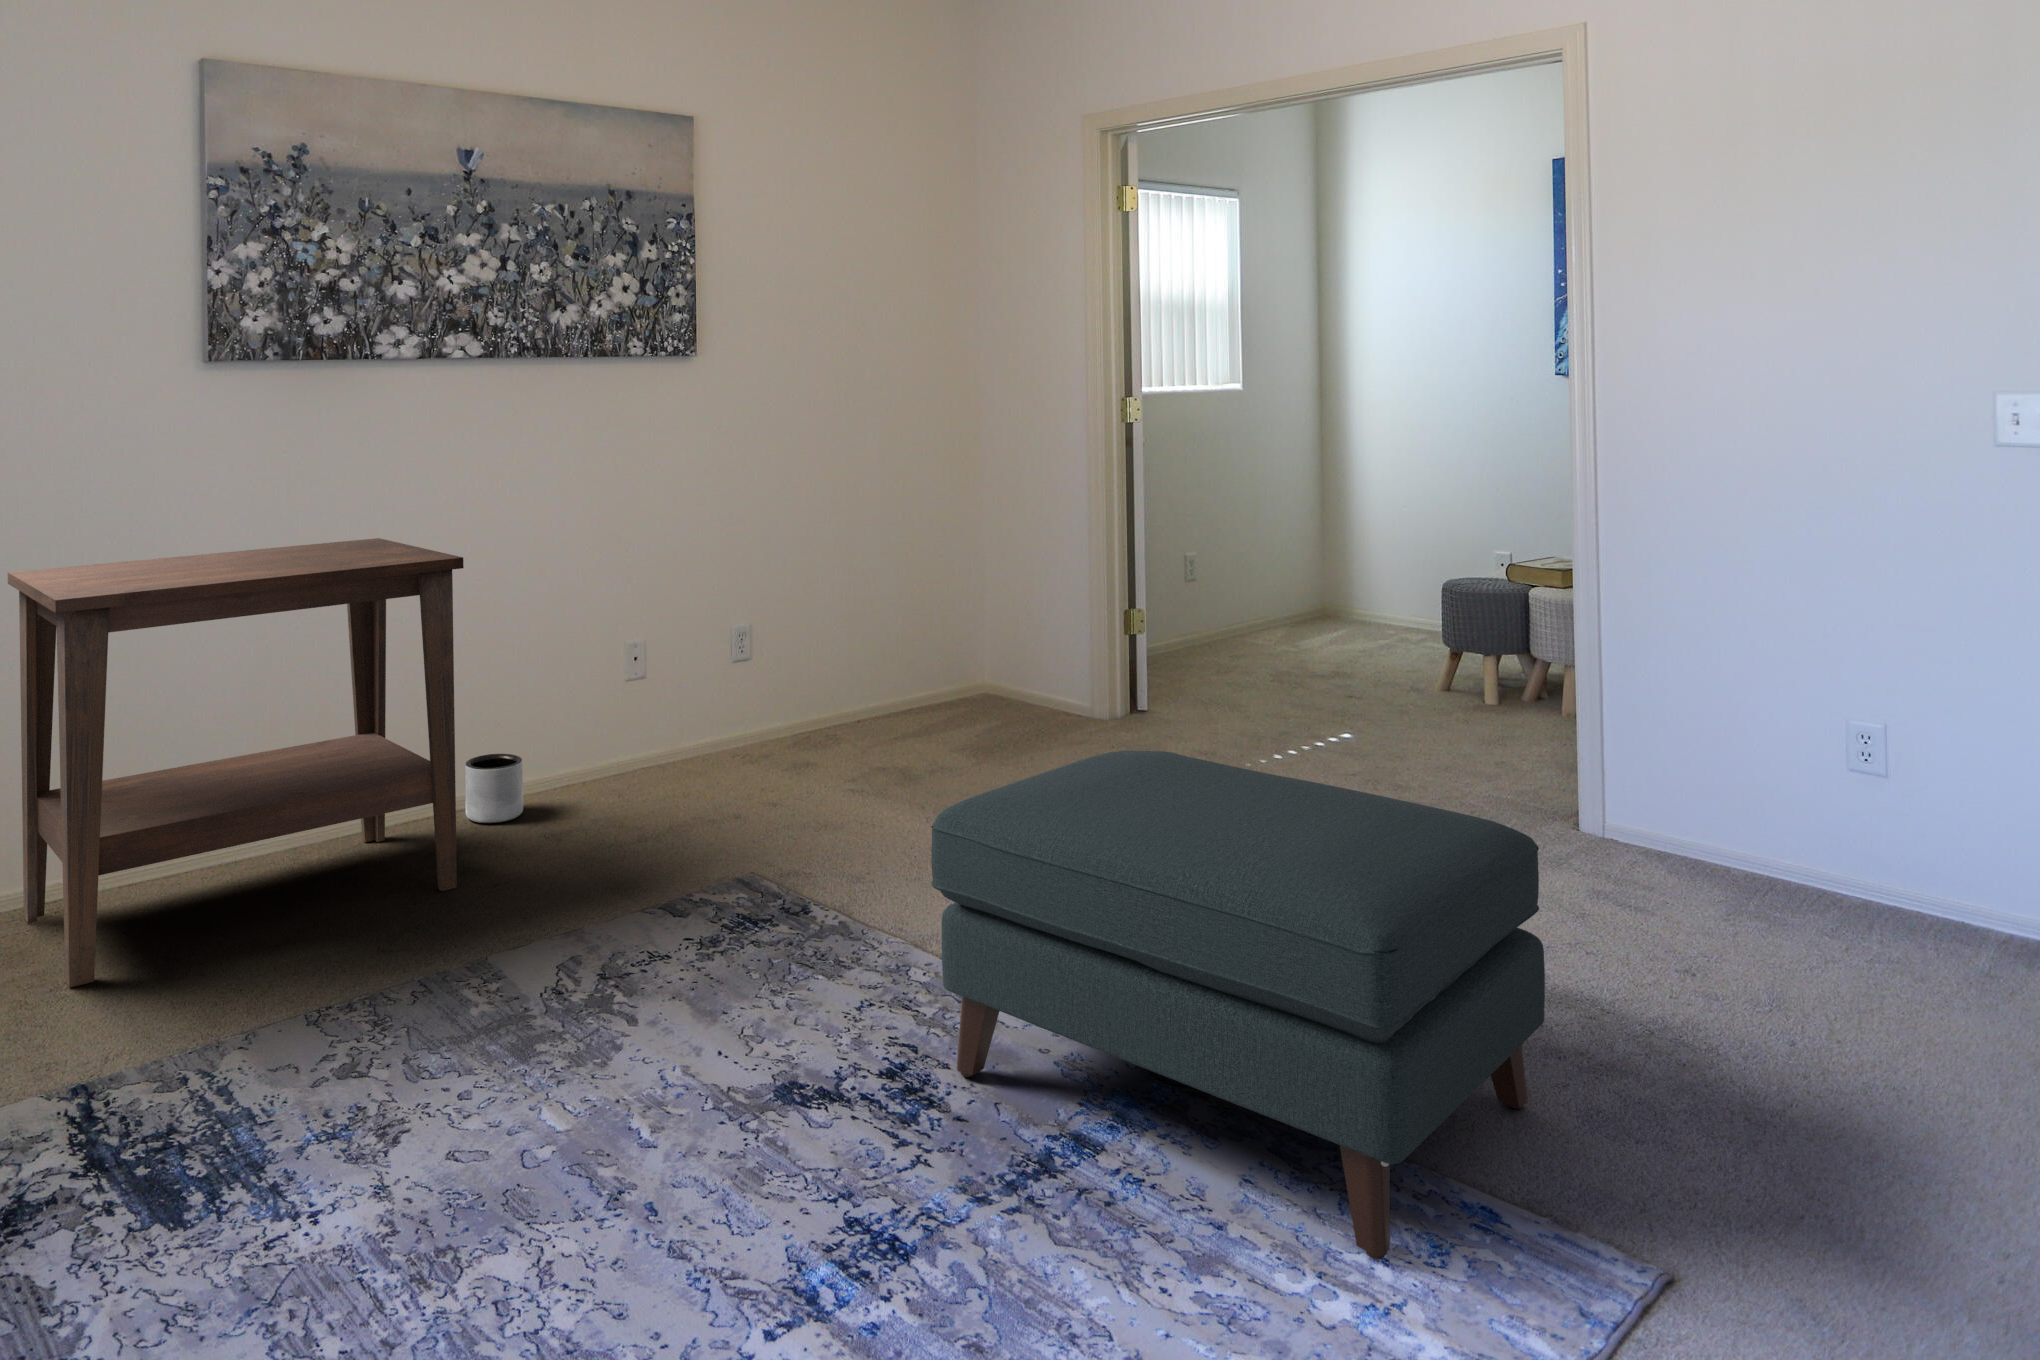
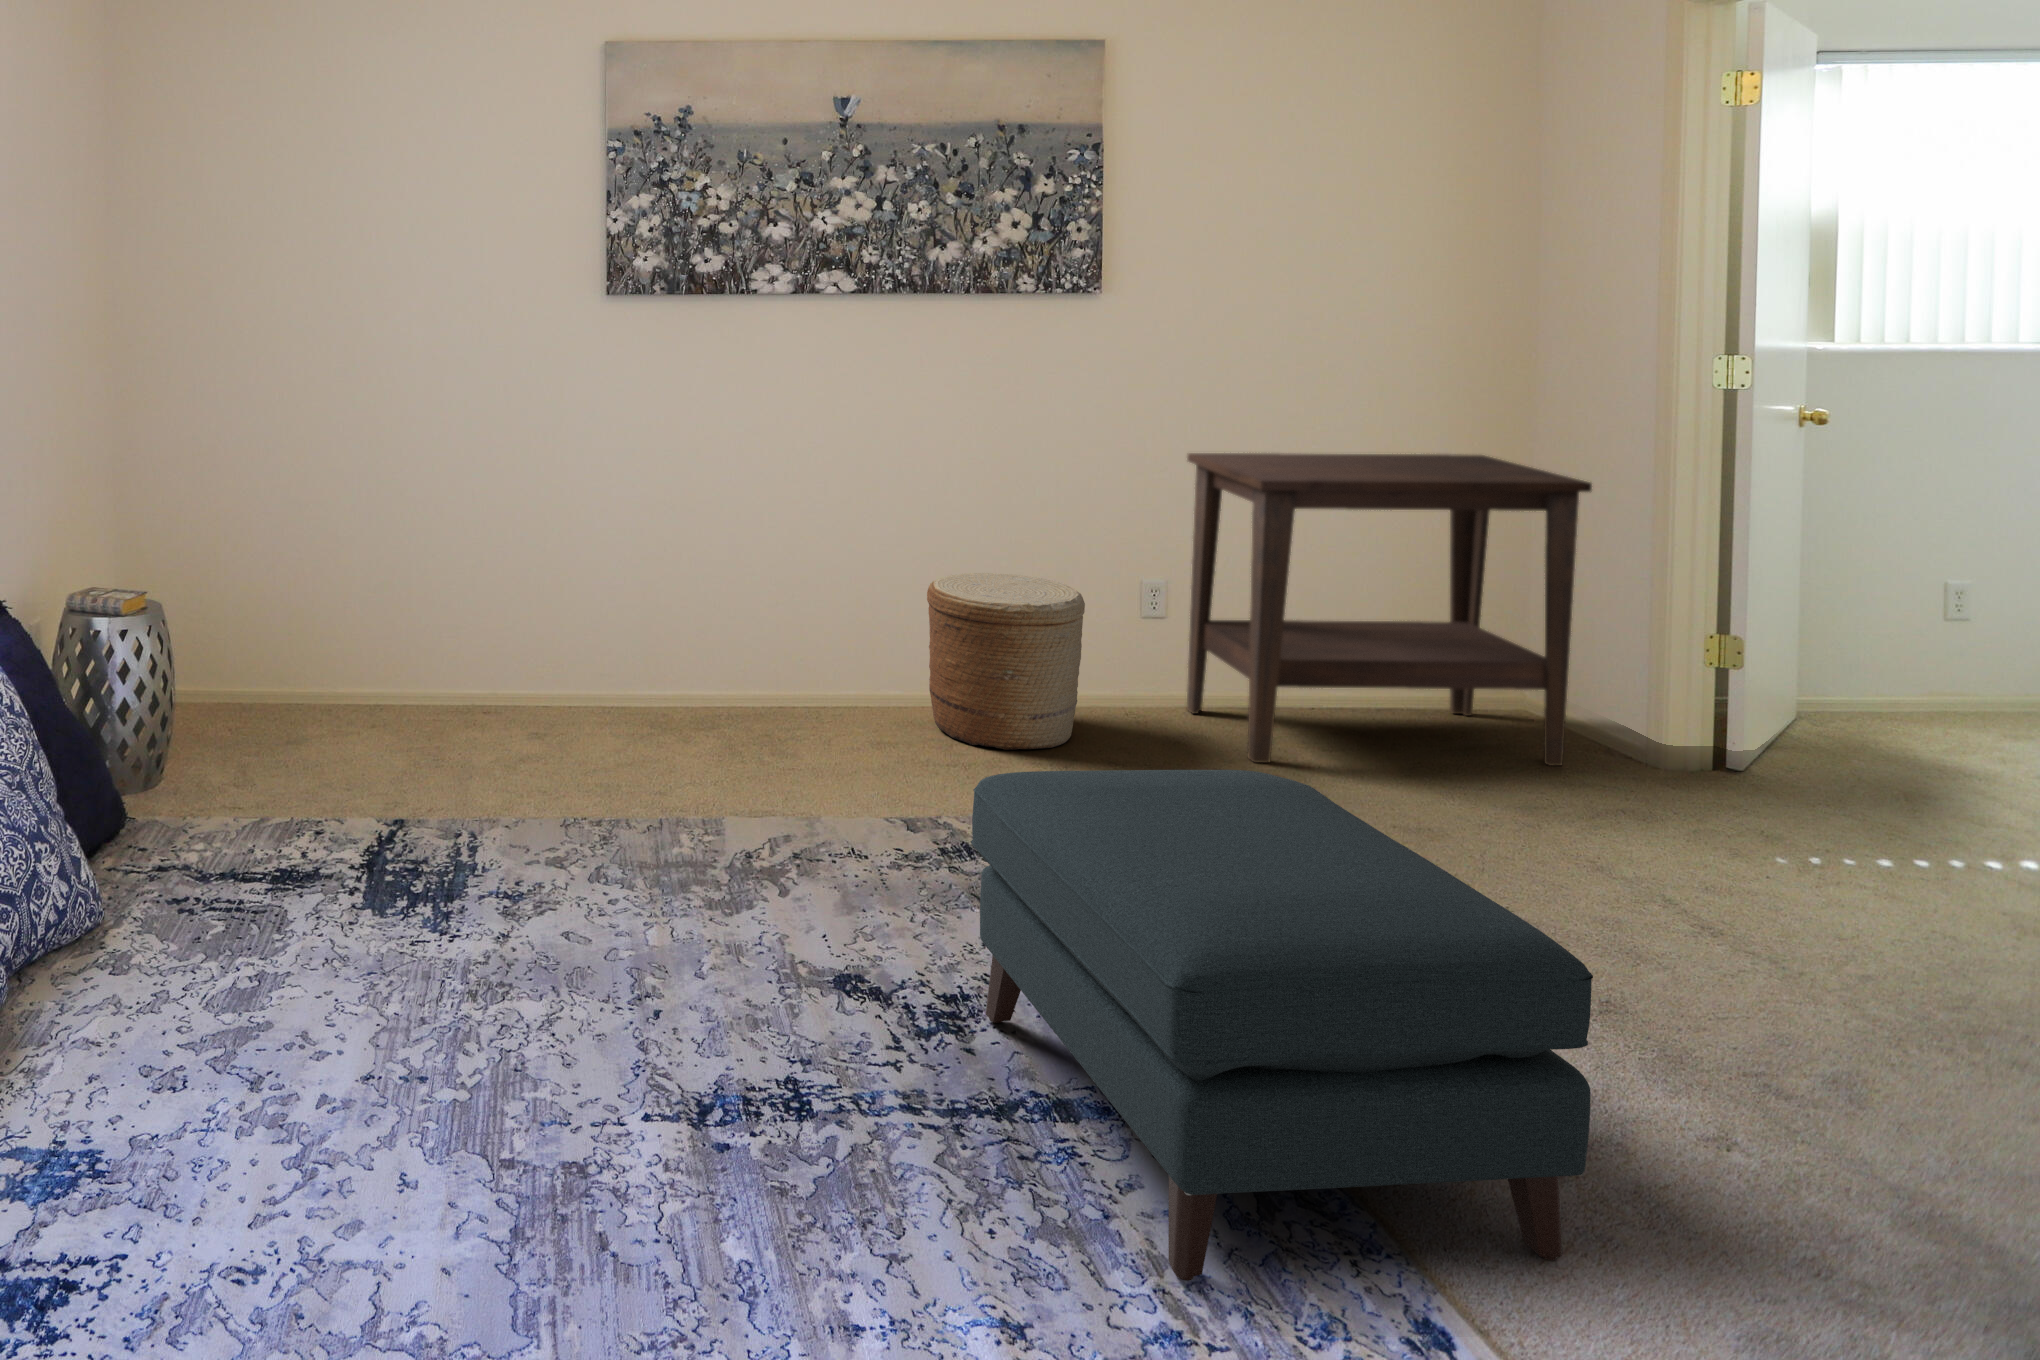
side table: present [8,538,464,988] -> present [1187,453,1592,766]
woven basket: none [577,636,733,816] -> present [927,573,1085,750]
planter: present [465,754,523,823] -> none [816,658,869,720]

